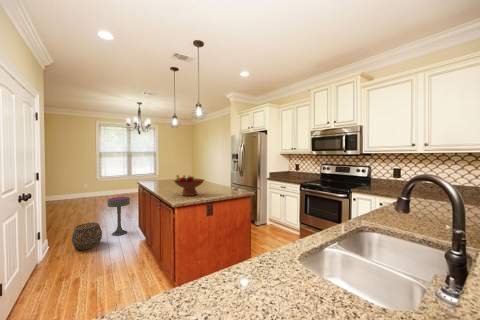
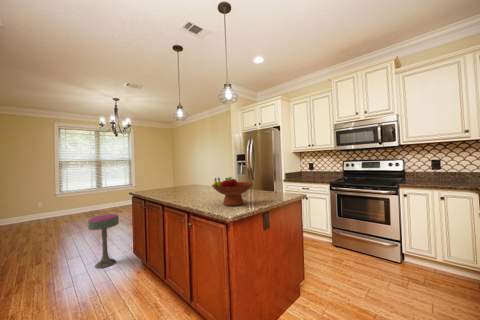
woven basket: present [72,222,102,250] -> none [38,254,85,299]

